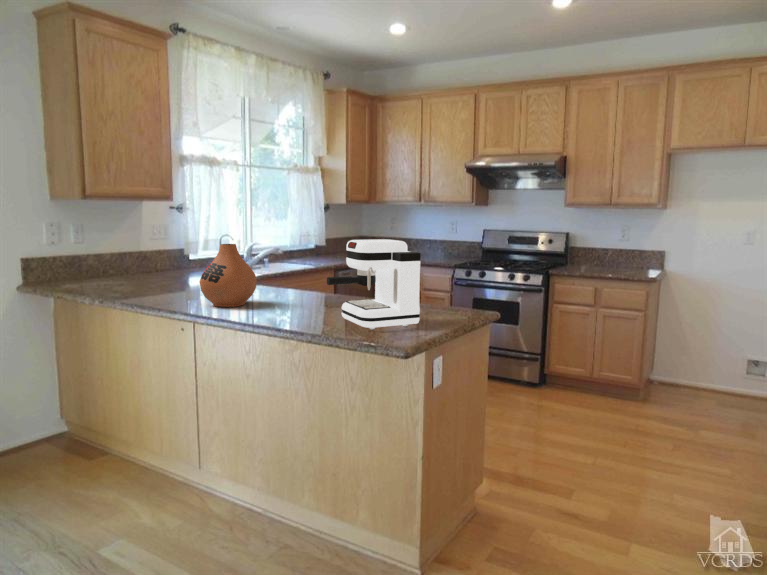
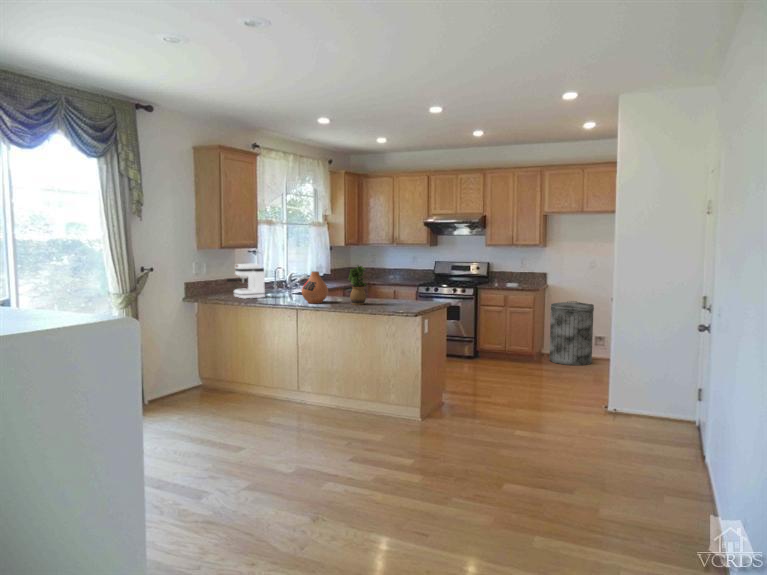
potted plant: none [284,231,324,314] -> present [349,266,366,305]
coffee maker: present [327,239,421,330] -> present [227,264,265,299]
trash can: none [666,300,754,412] -> present [550,301,594,365]

